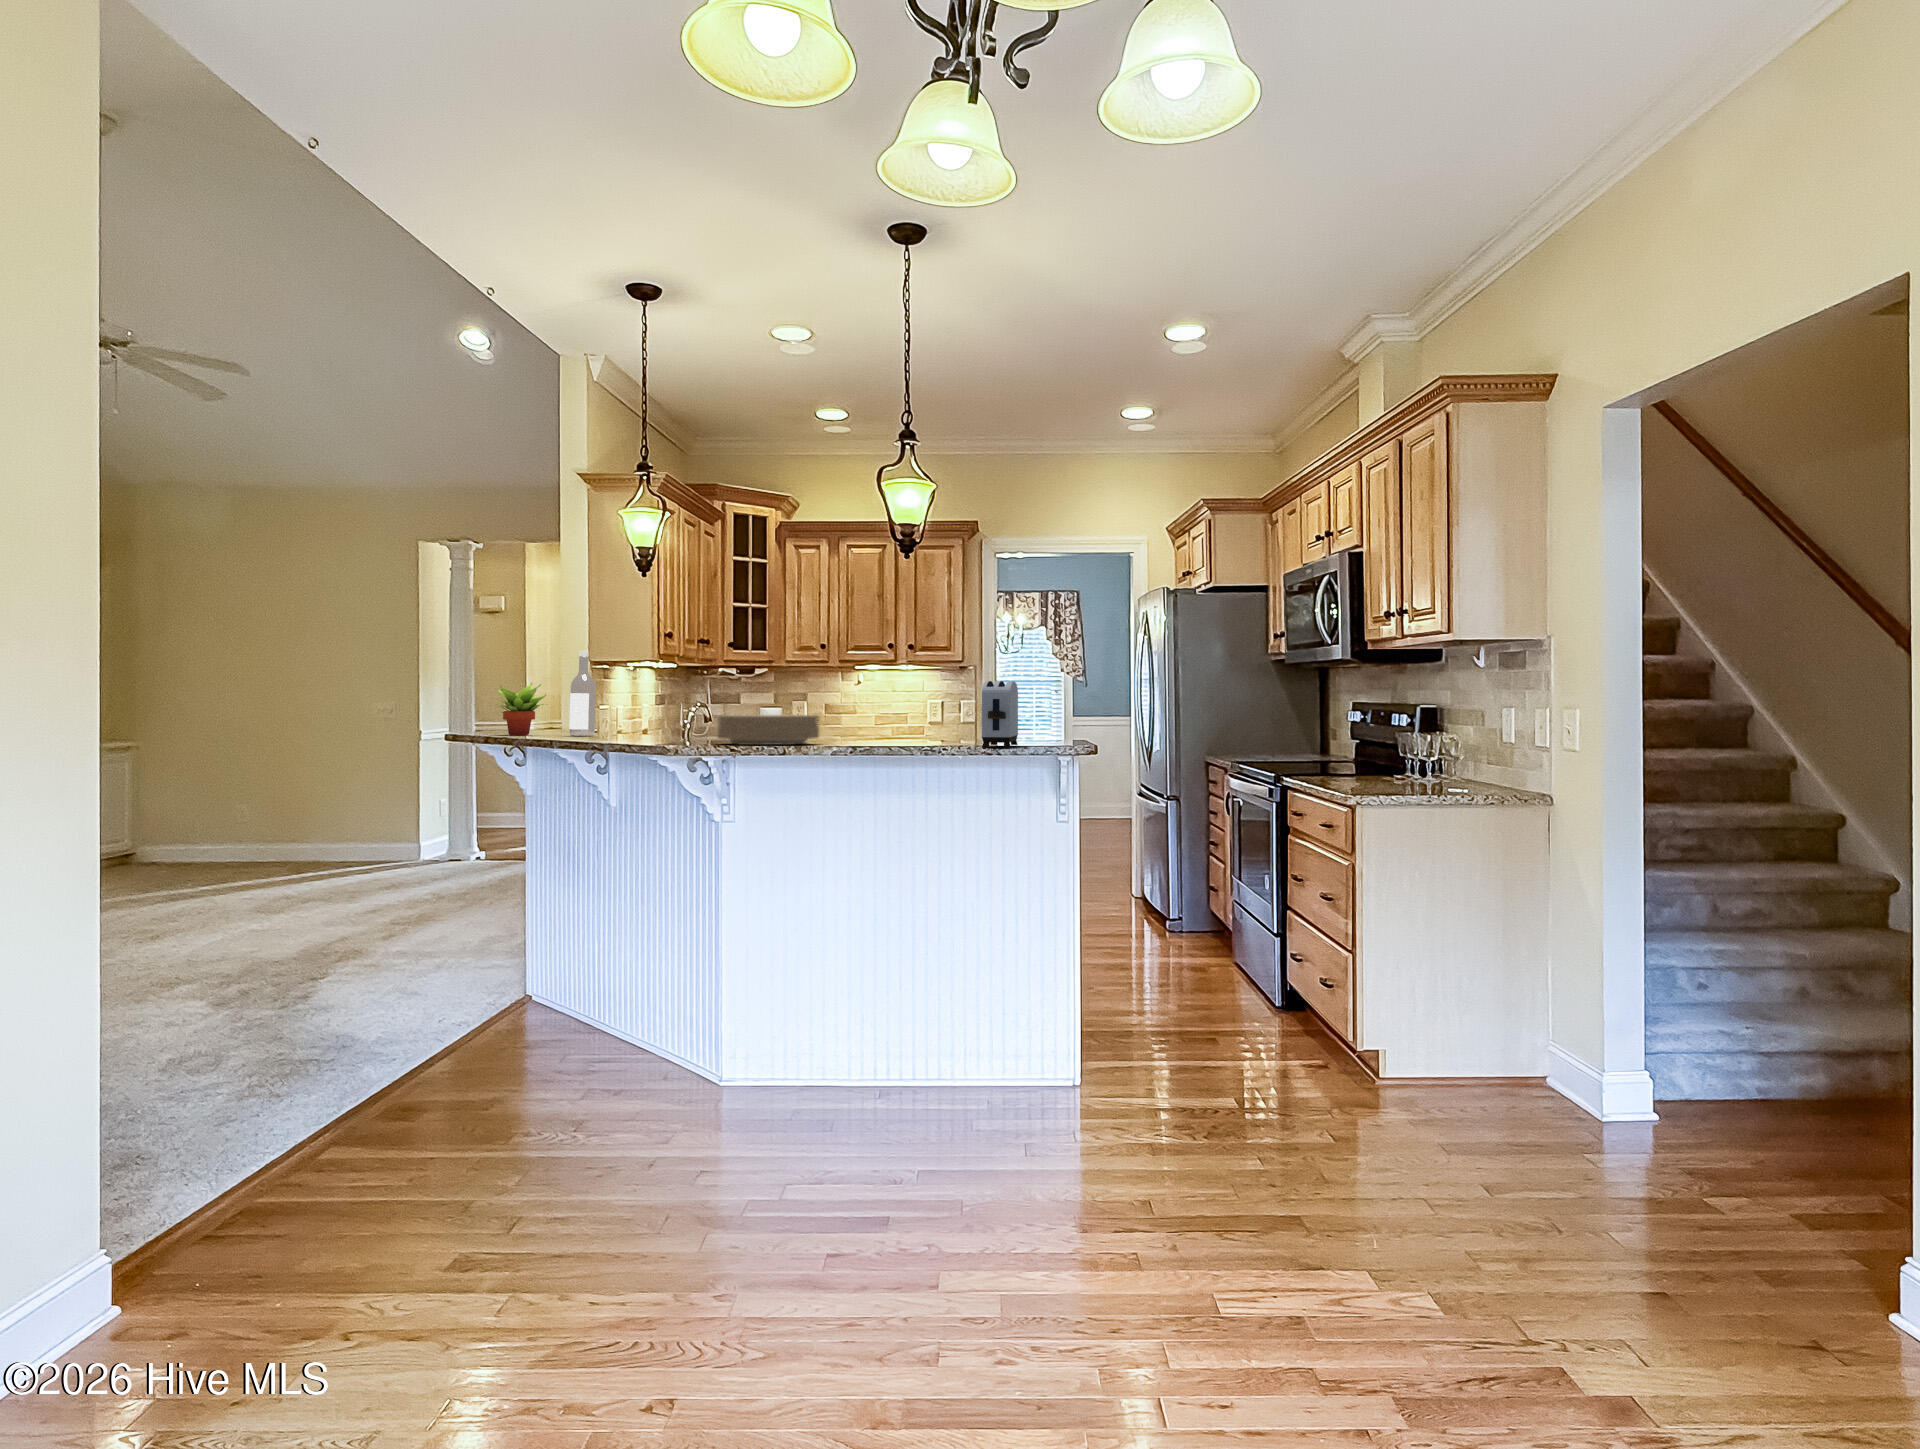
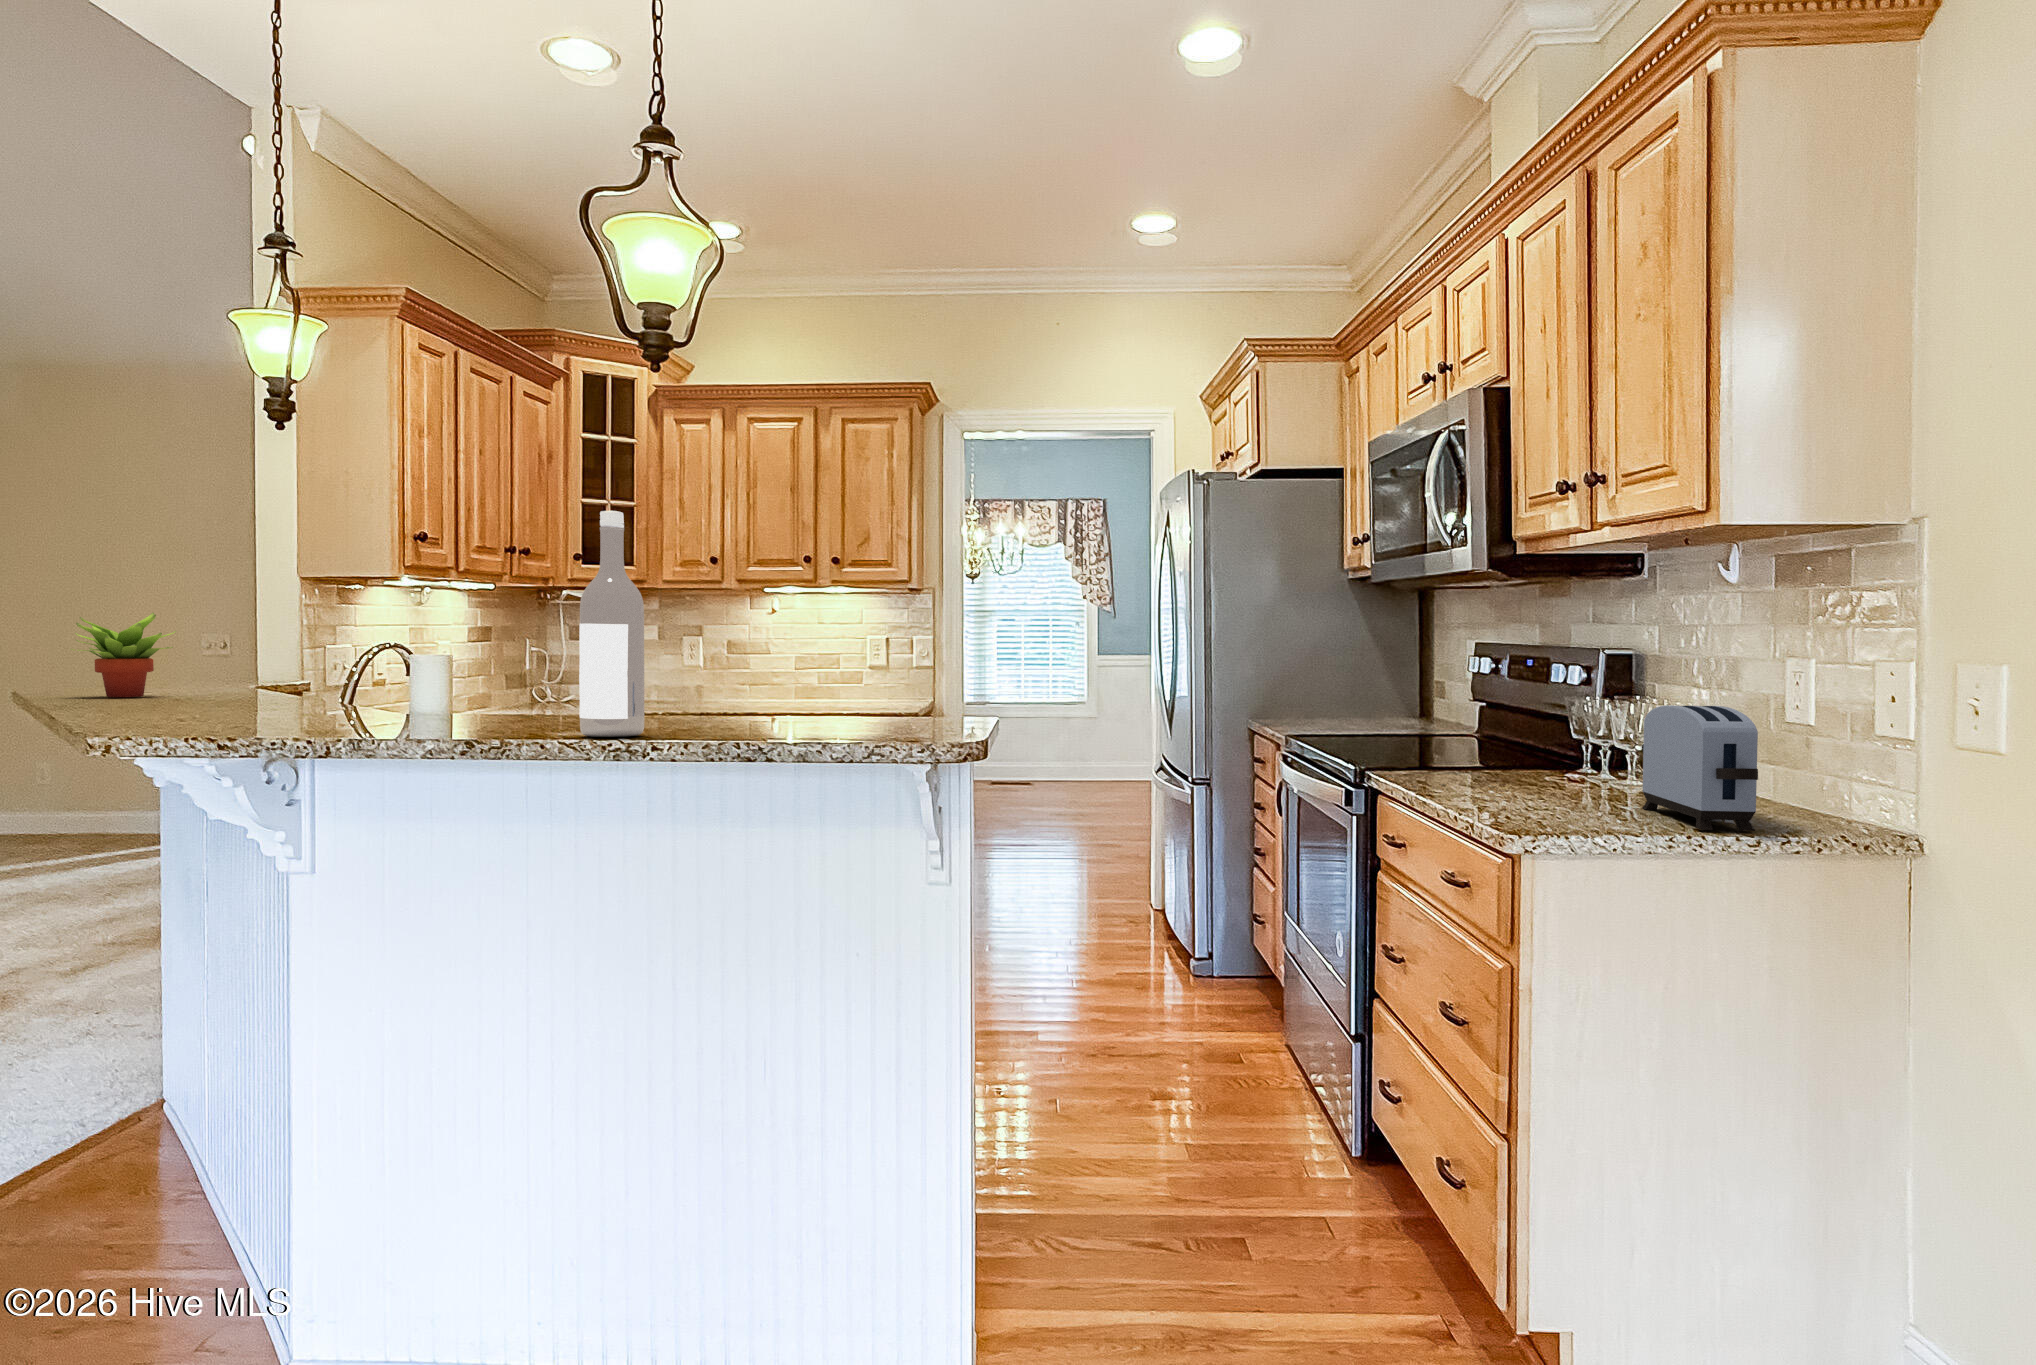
wine bottle: present [570,650,596,736] -> present [579,511,644,737]
toaster: present [982,681,1018,748] -> present [1642,705,1758,831]
plate: present [717,715,819,745] -> none [237,672,463,735]

